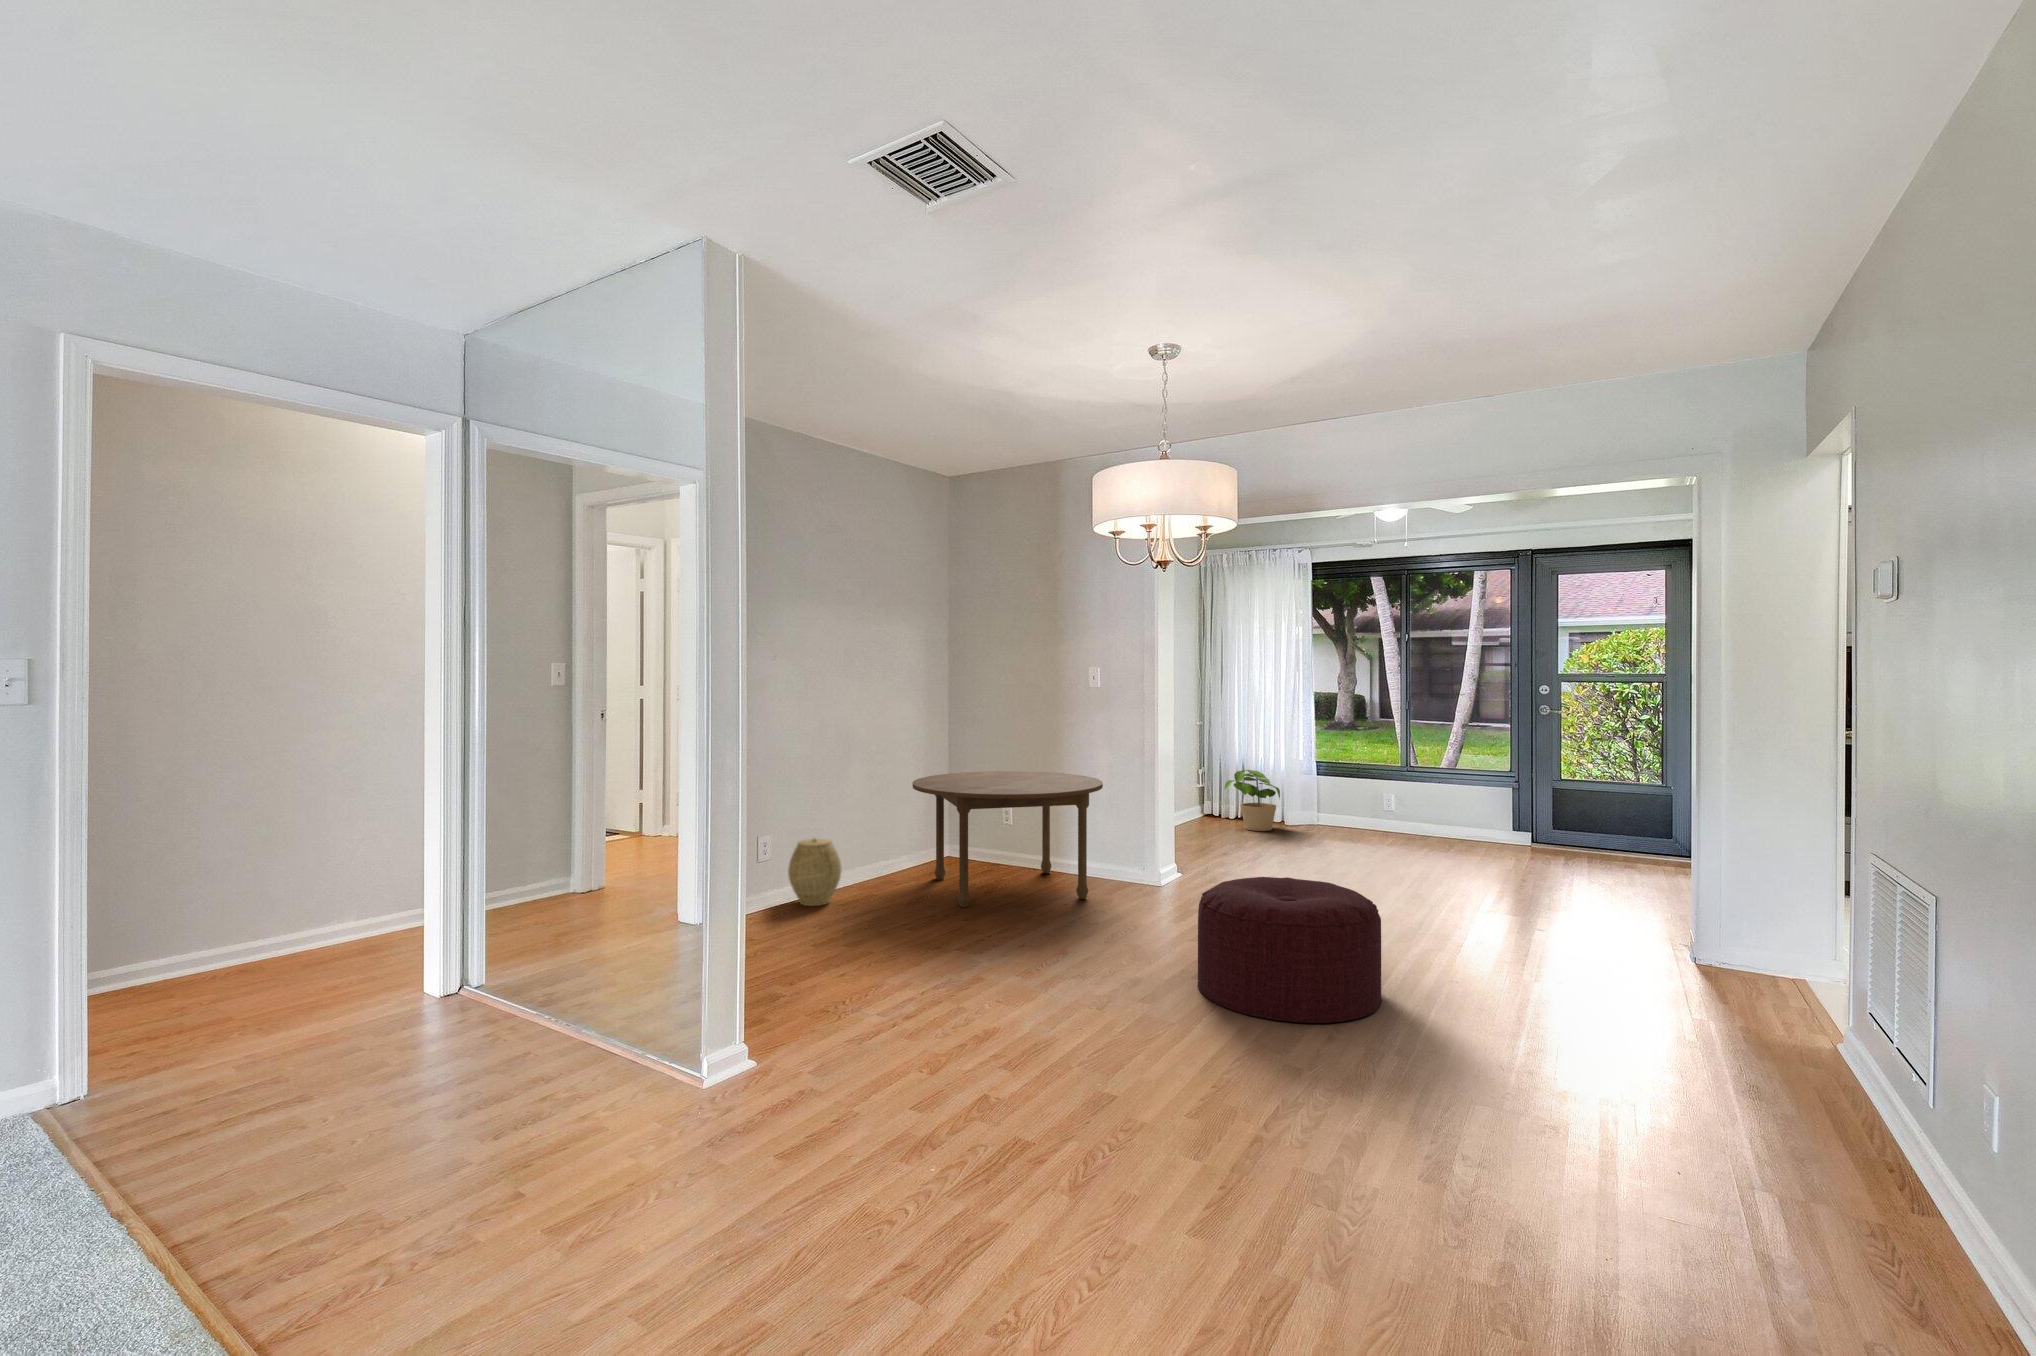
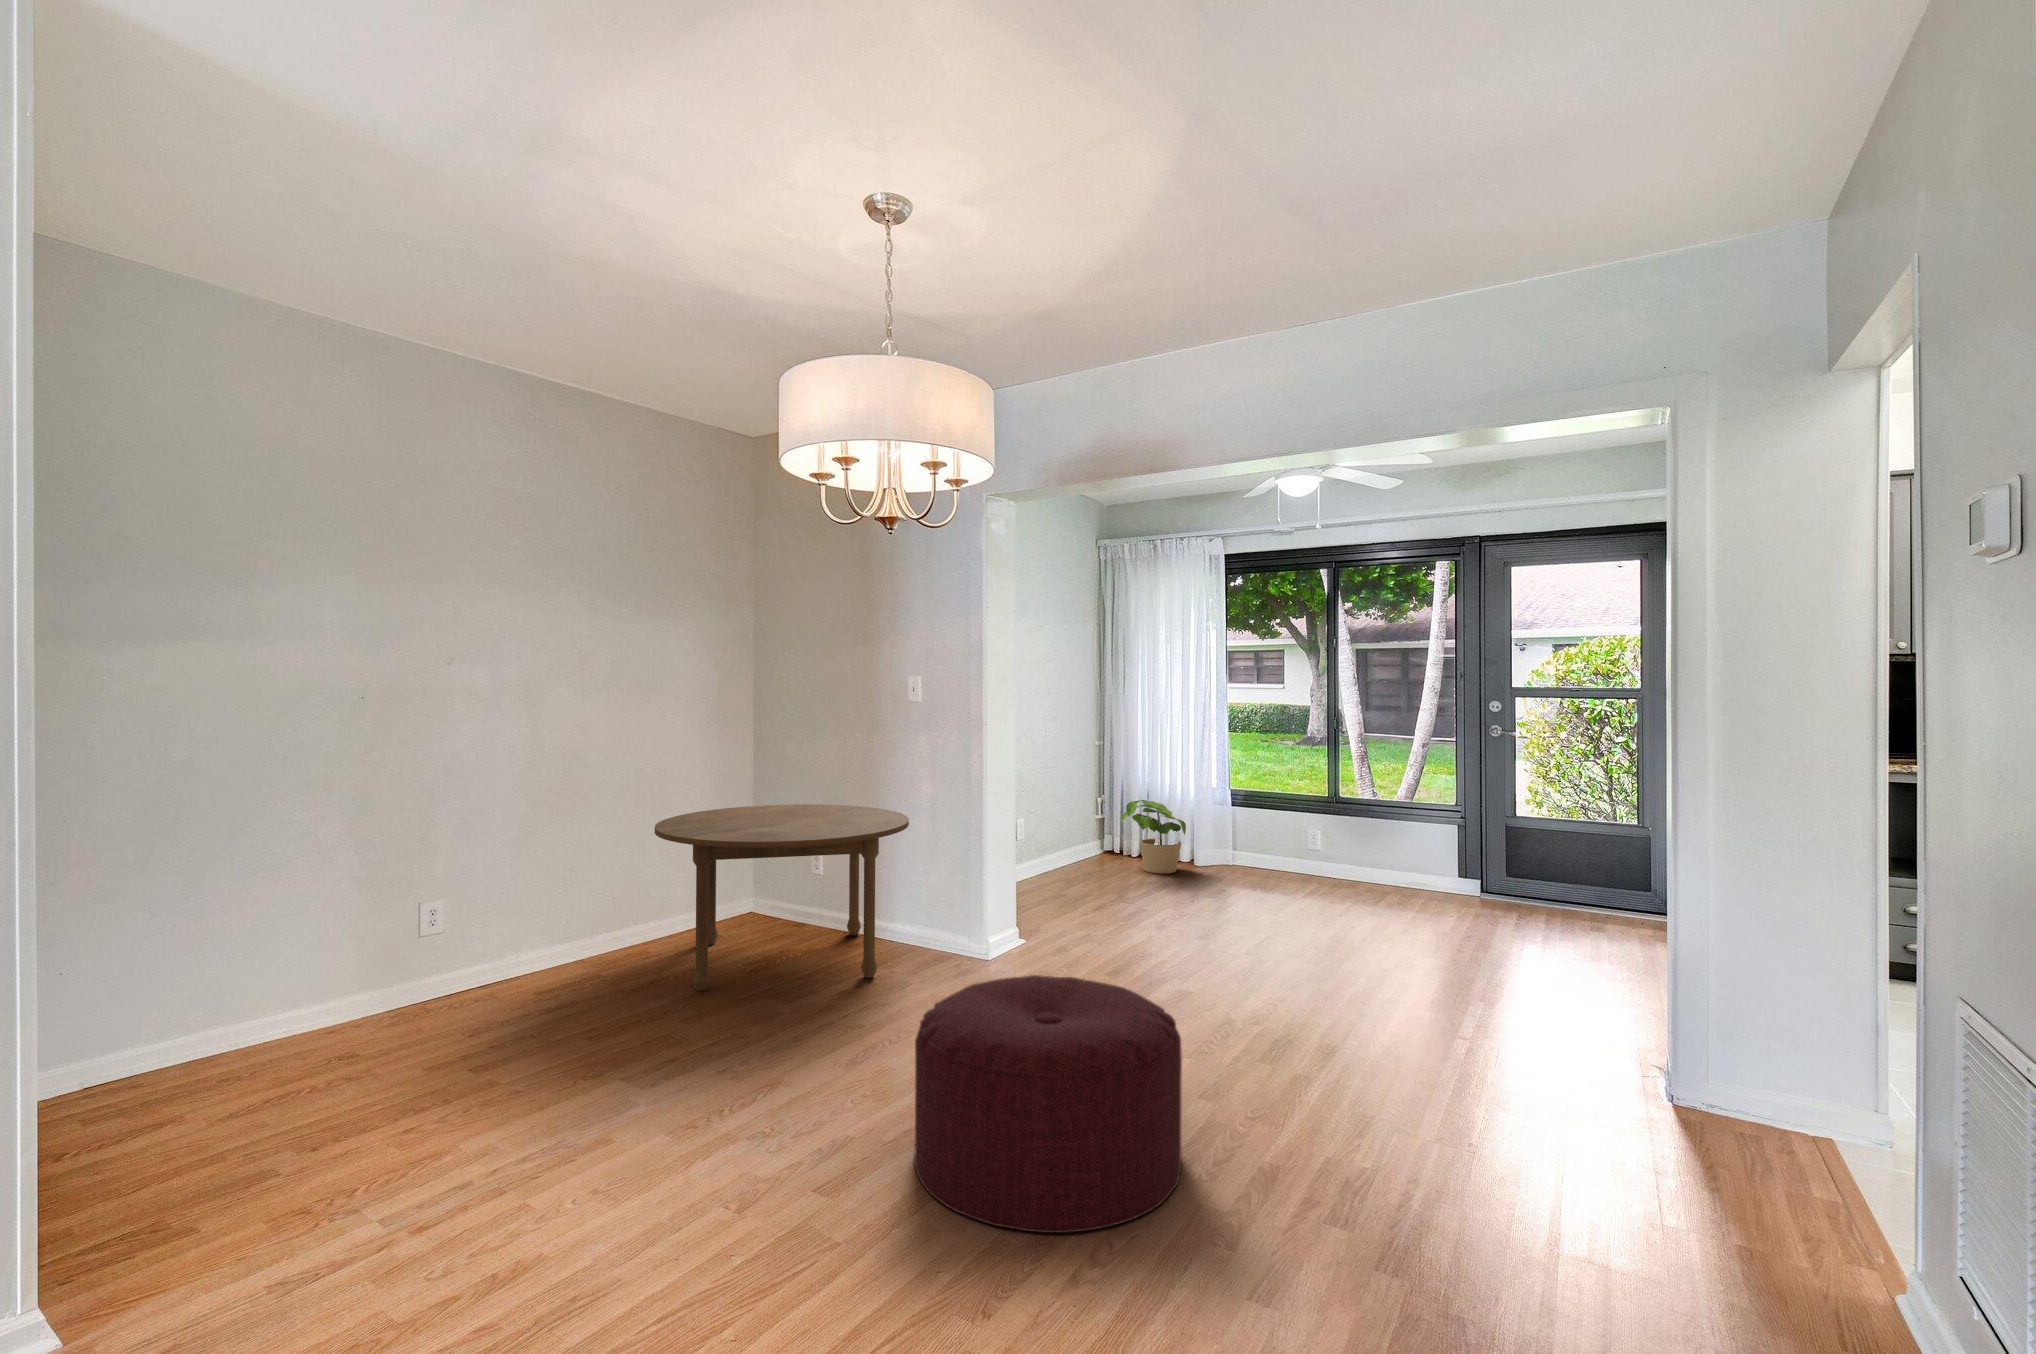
woven basket: present [788,838,841,906] -> none [470,896,548,988]

